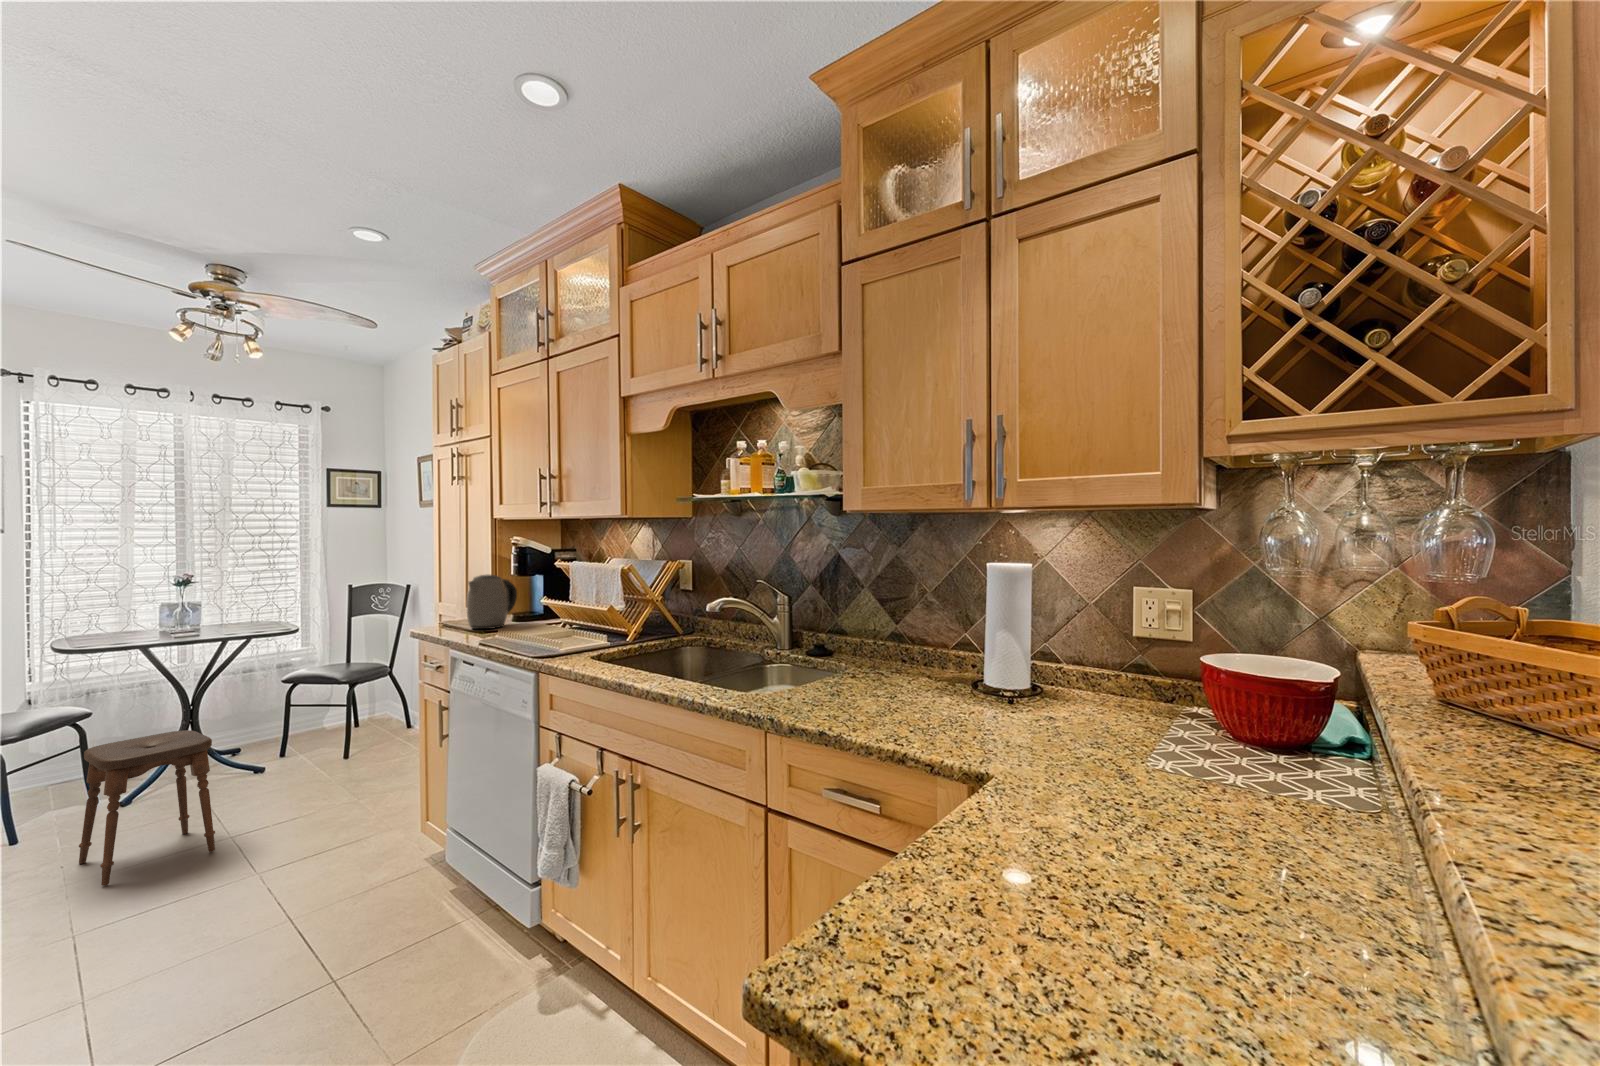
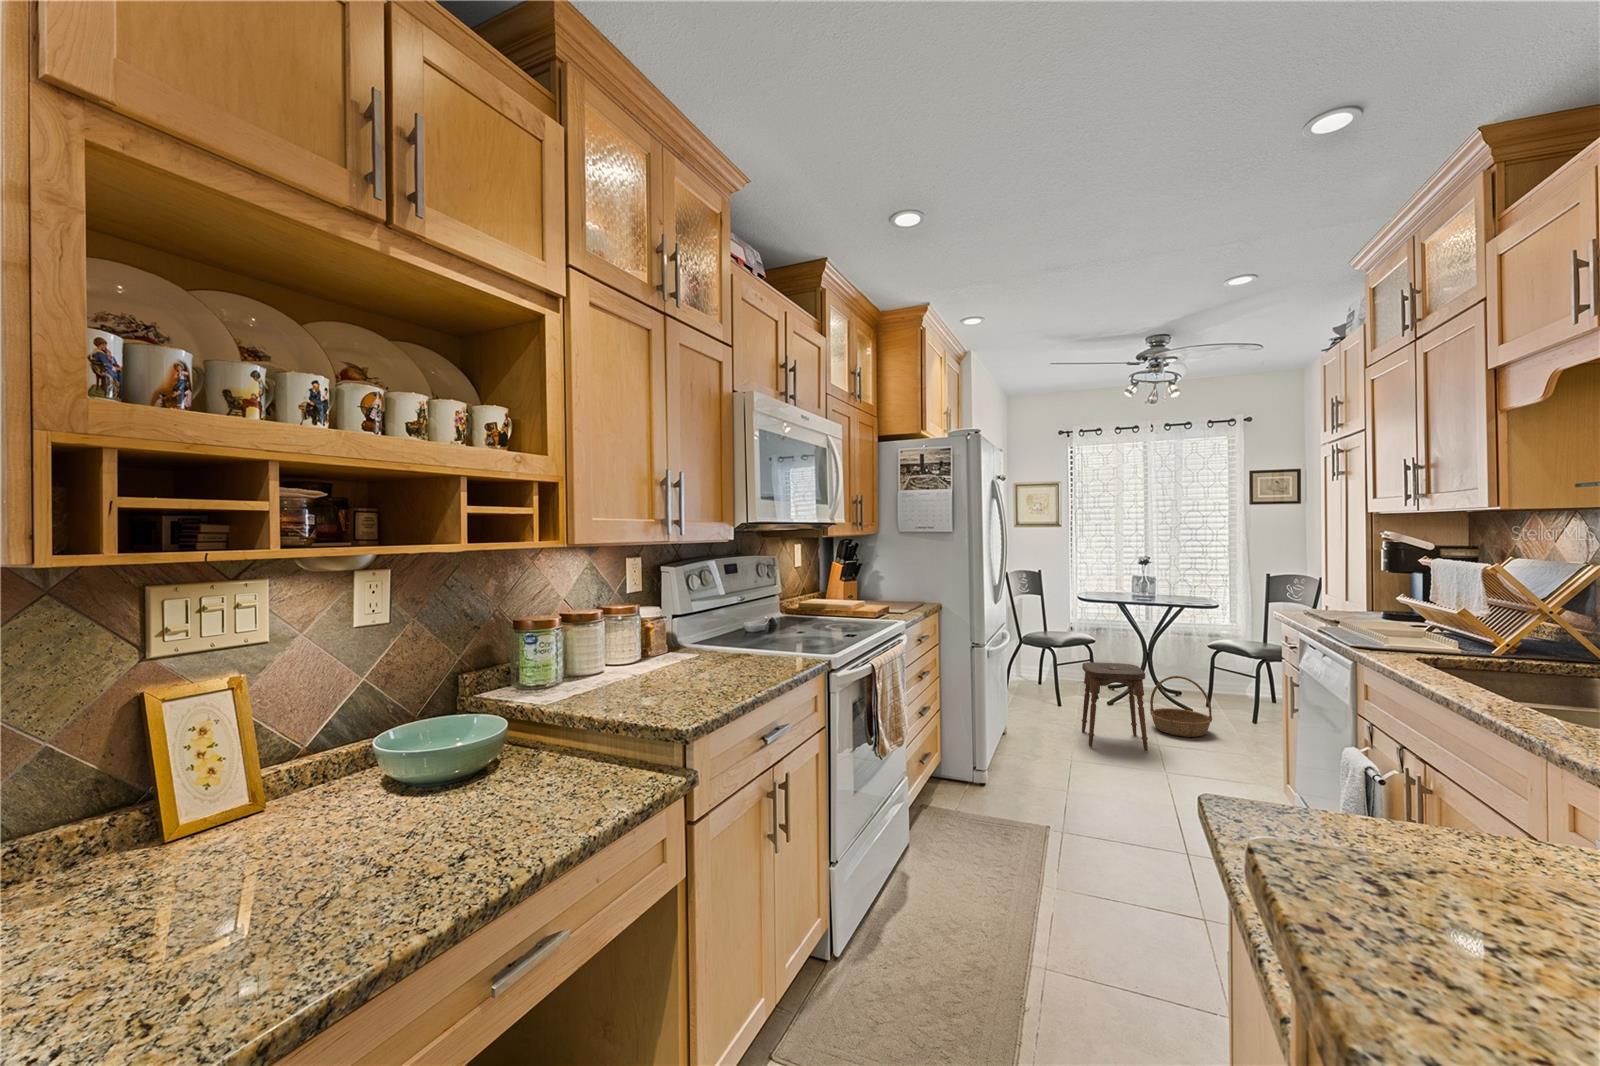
kettle: present [467,575,517,629] -> none [1321,569,1383,621]
basket: none [207,728,301,811] -> present [1150,676,1212,737]

